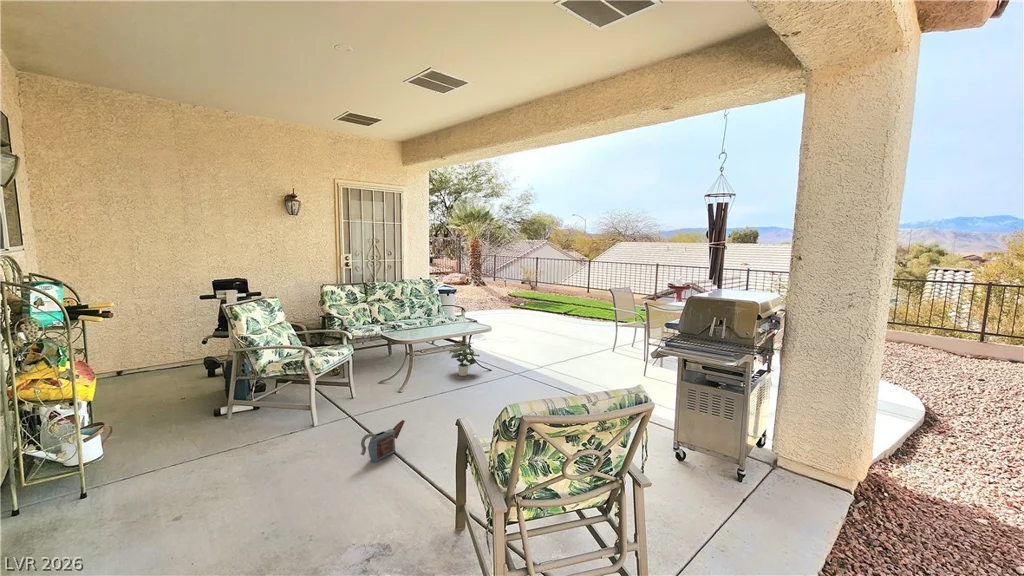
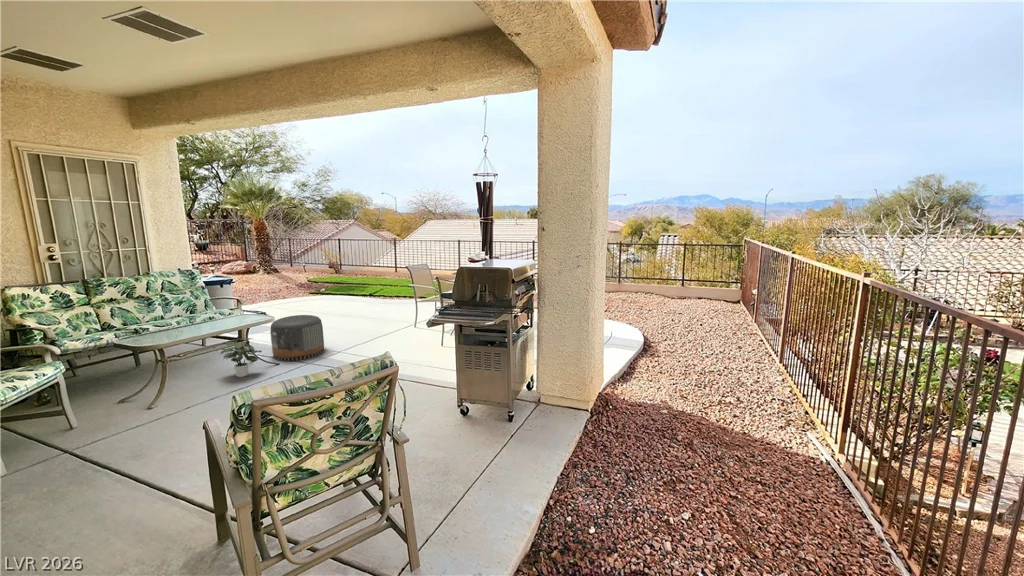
pouf: none [486,327,528,368] -> present [270,315,324,361]
watering can: present [361,420,405,462] -> none [76,440,148,499]

